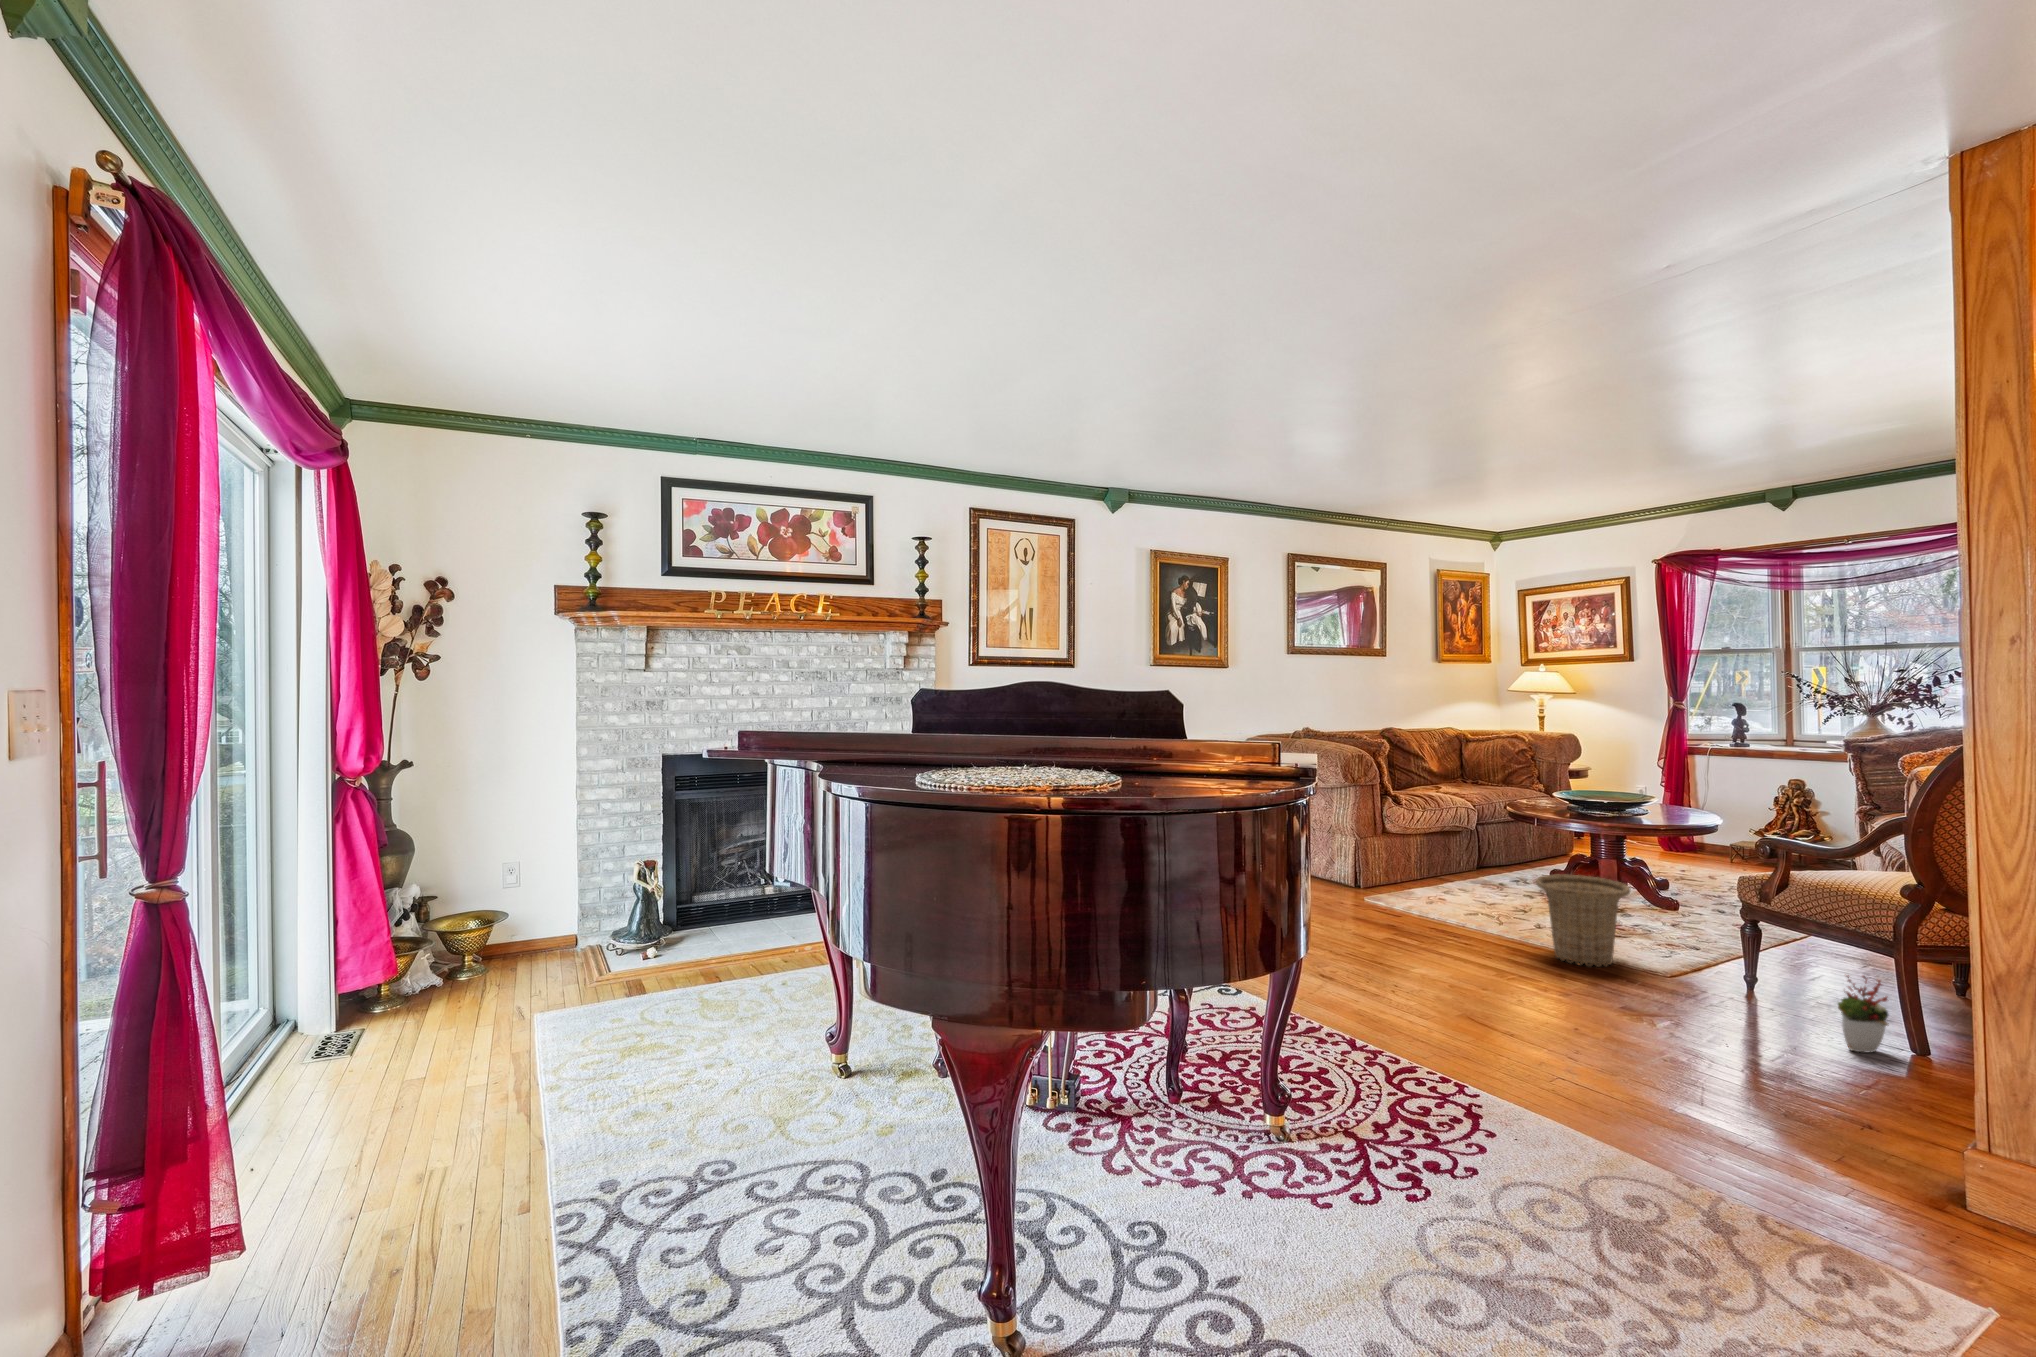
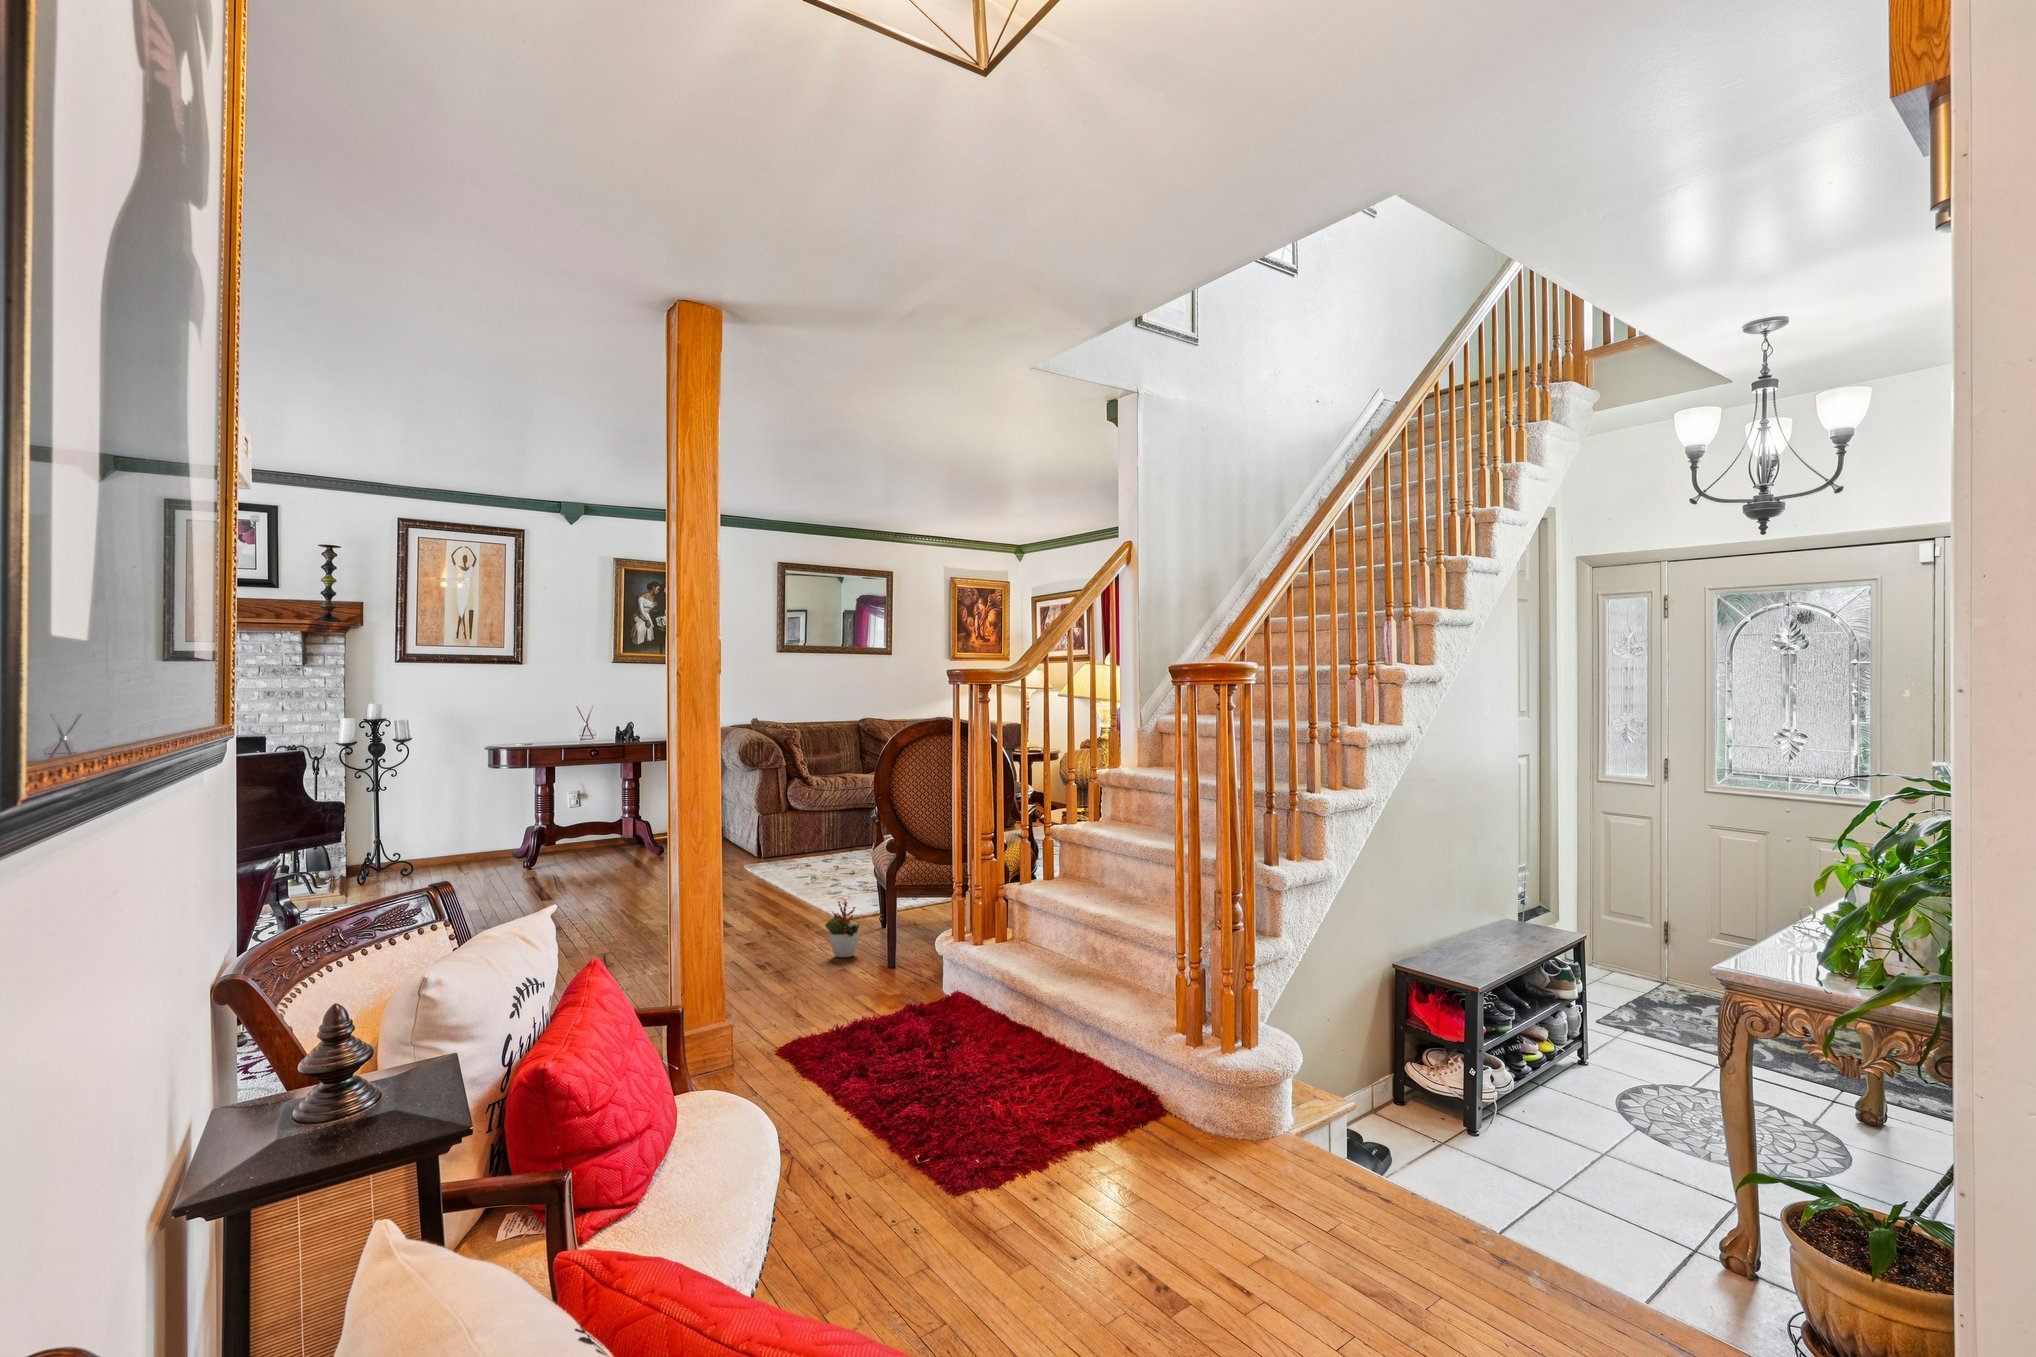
basket: present [1535,875,1631,967] -> none [771,837,837,909]

